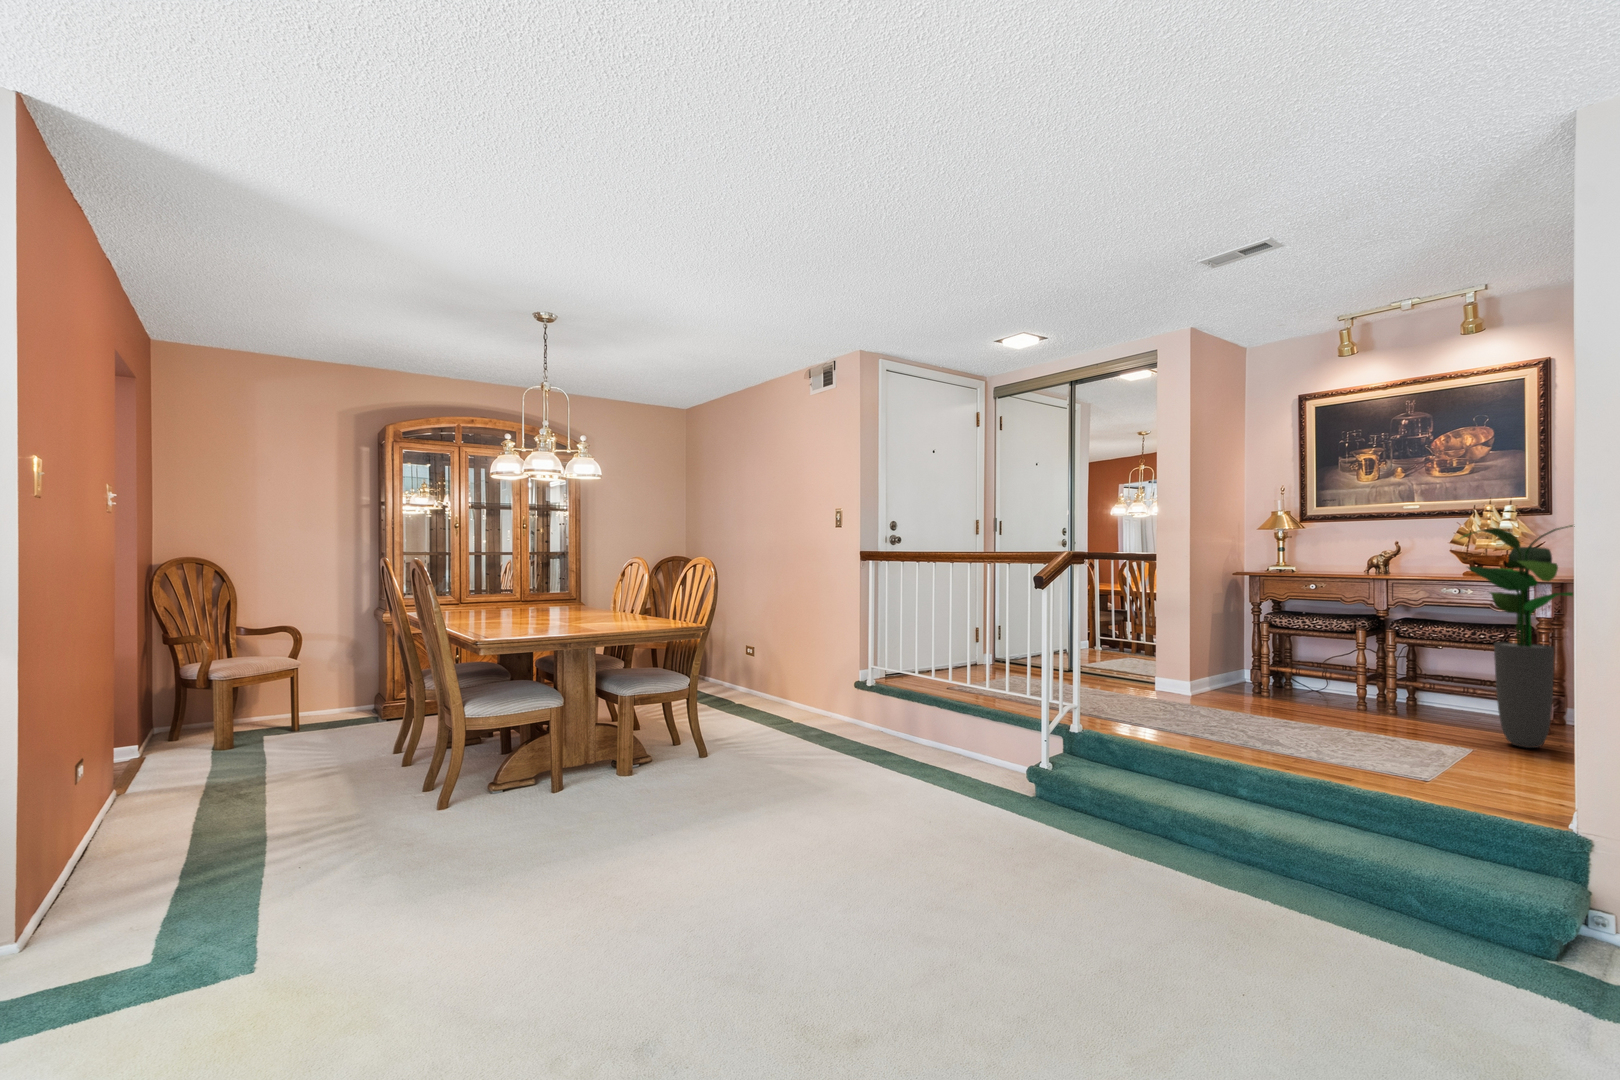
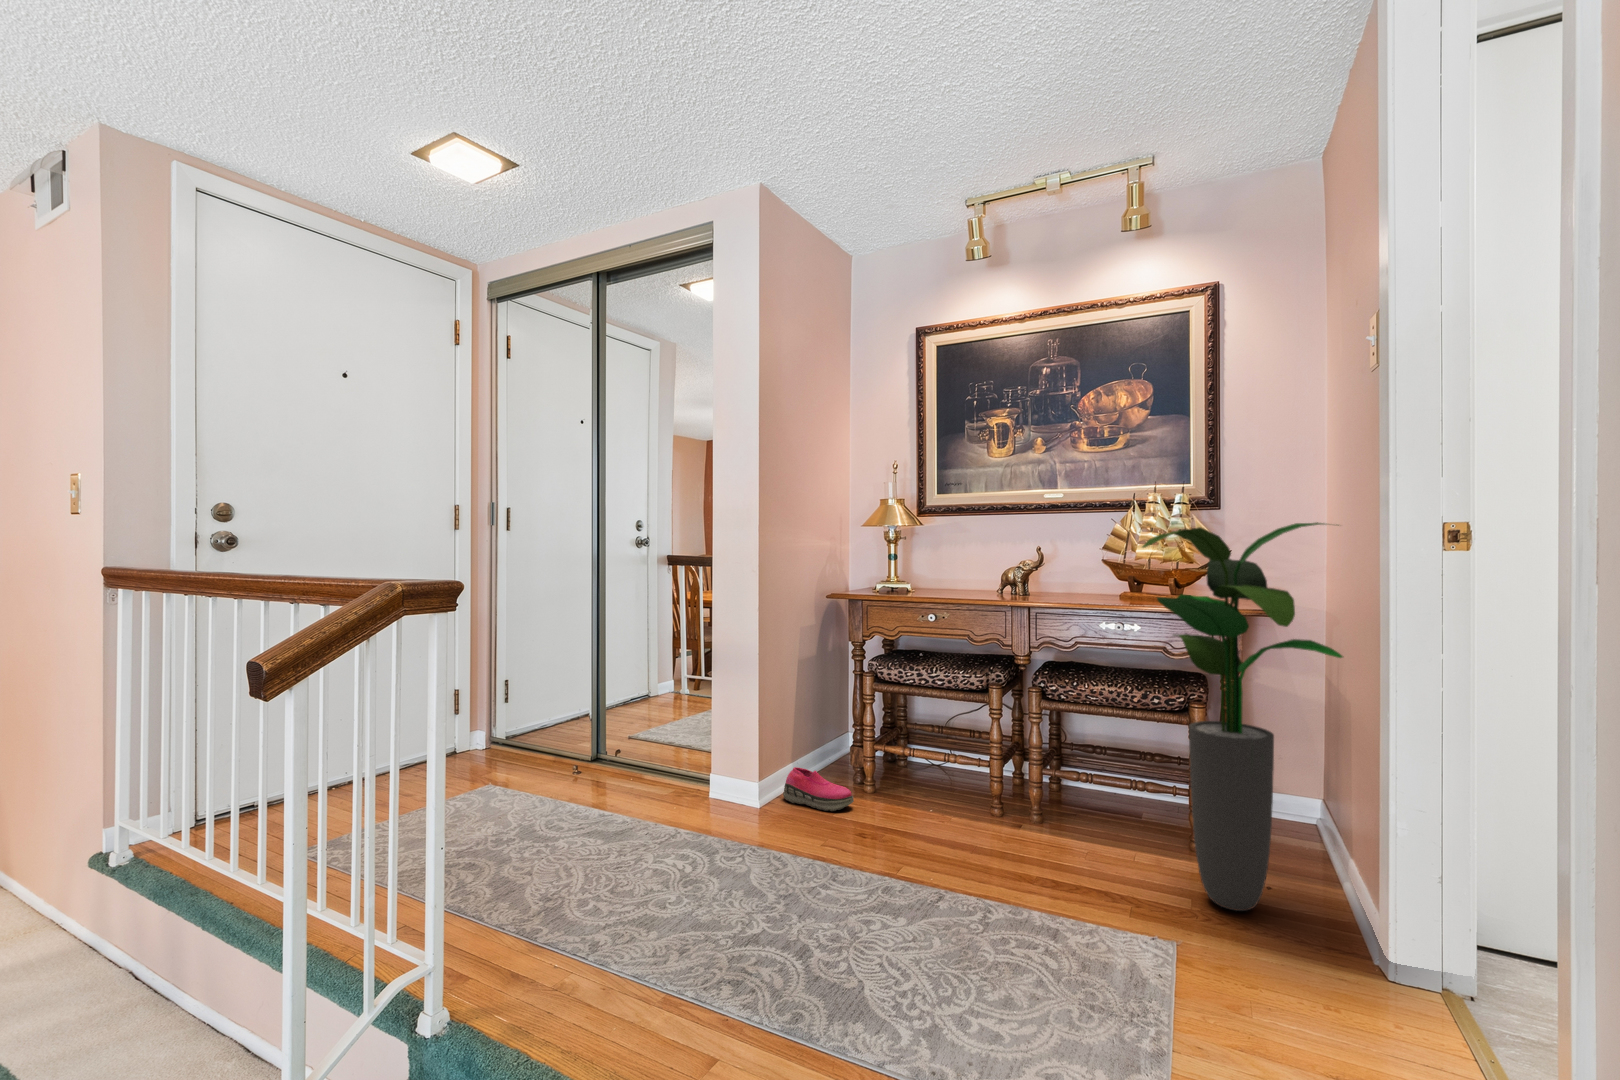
shoe: none [1206,675,1257,699] -> present [783,767,854,811]

